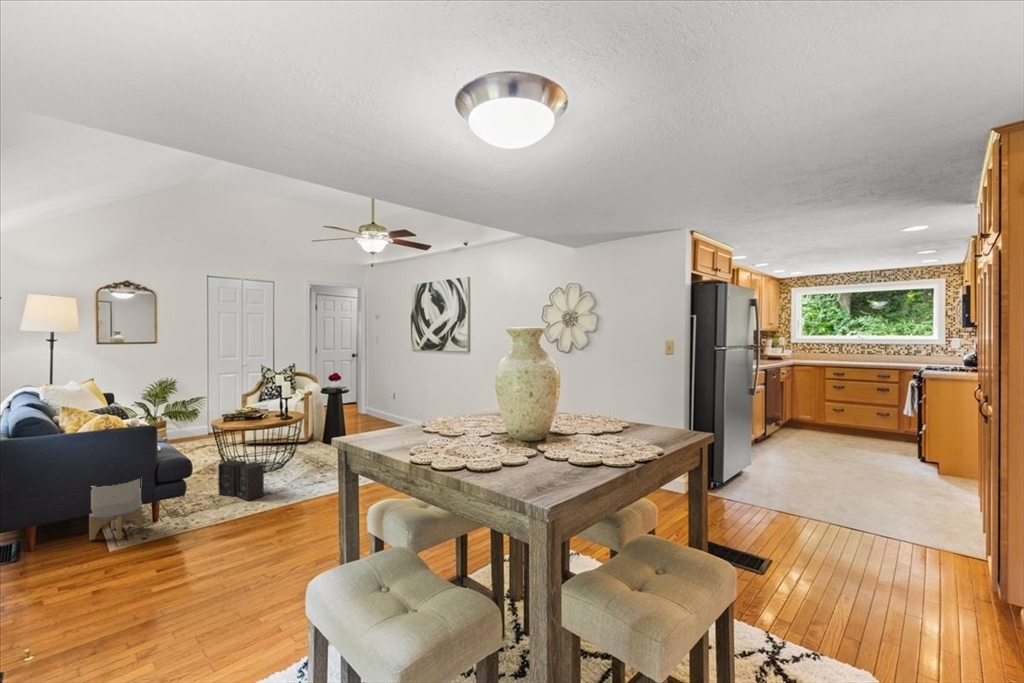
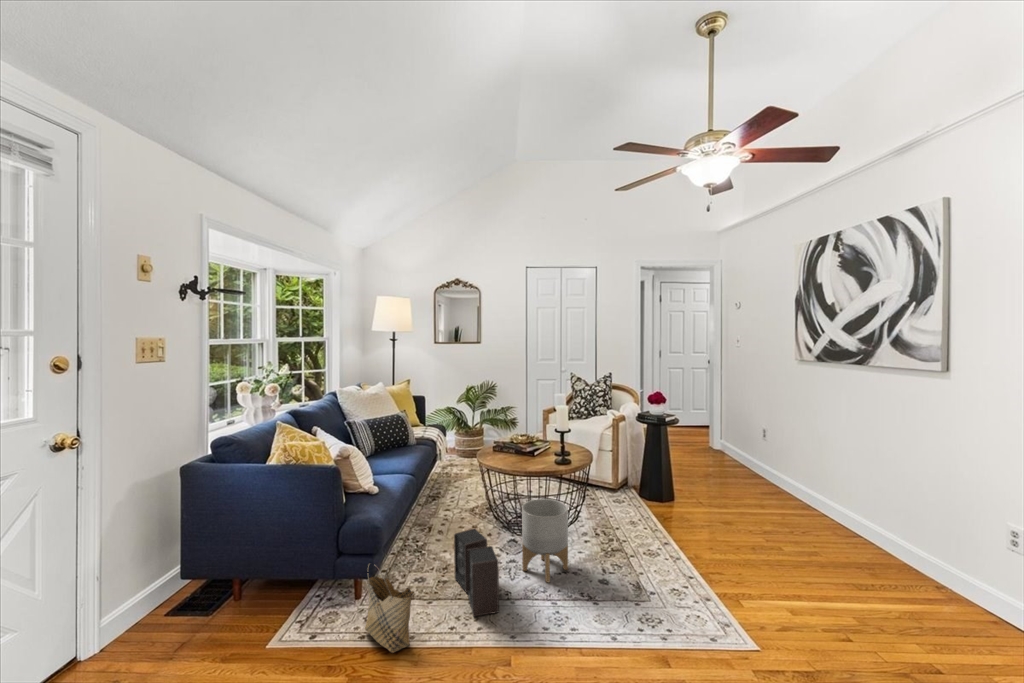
woven basket: none [175,467,218,521] -> present [365,552,413,652]
planter: present [89,479,142,541] -> present [522,499,568,582]

